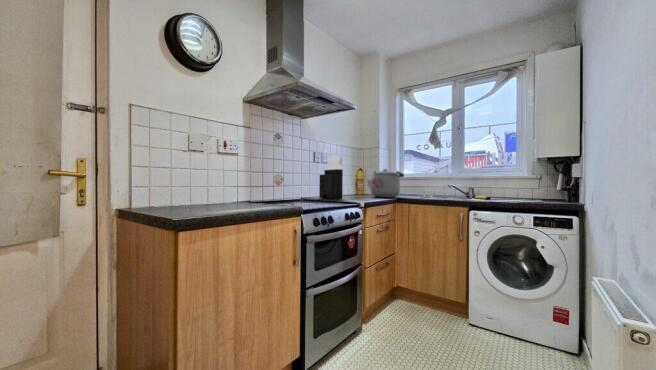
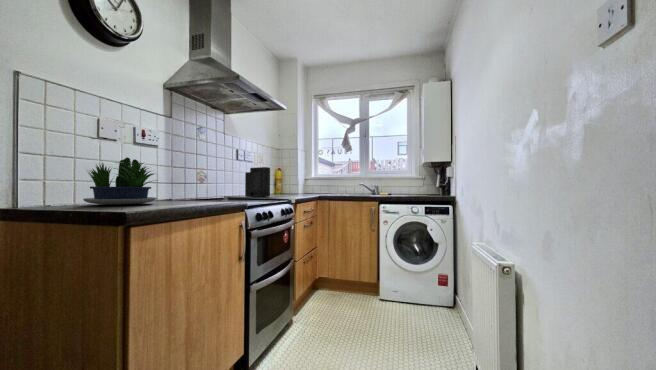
potted plant: none [170,167,232,208] -> present [83,157,157,205]
kettle: present [367,169,404,197] -> none [289,169,324,195]

